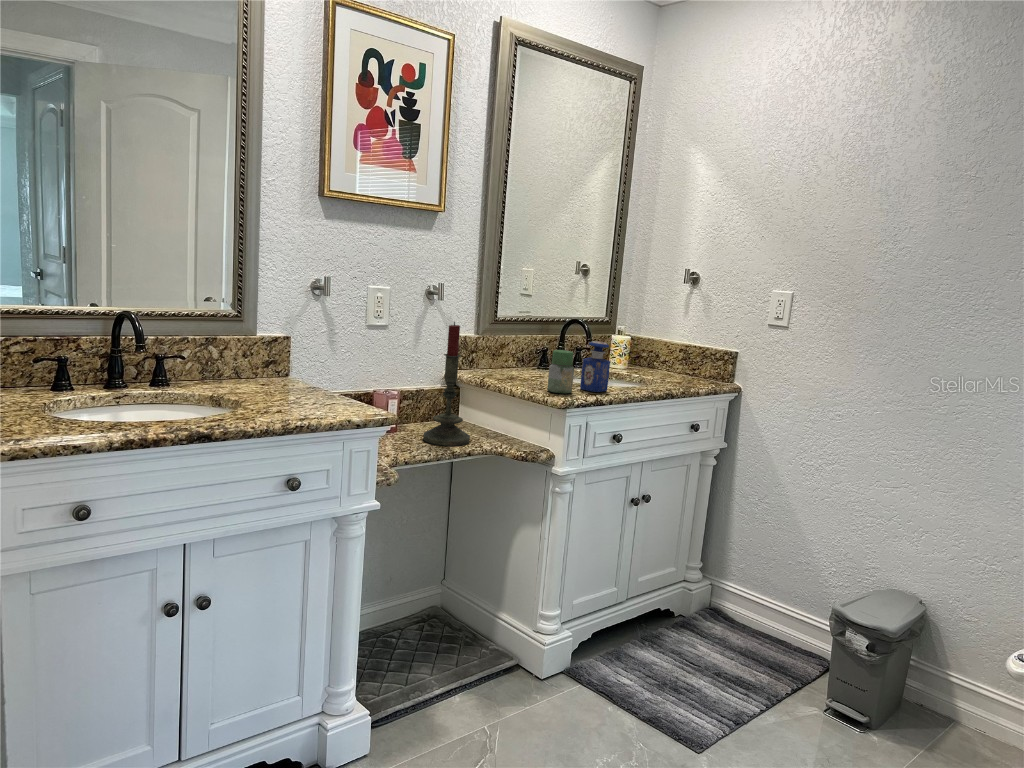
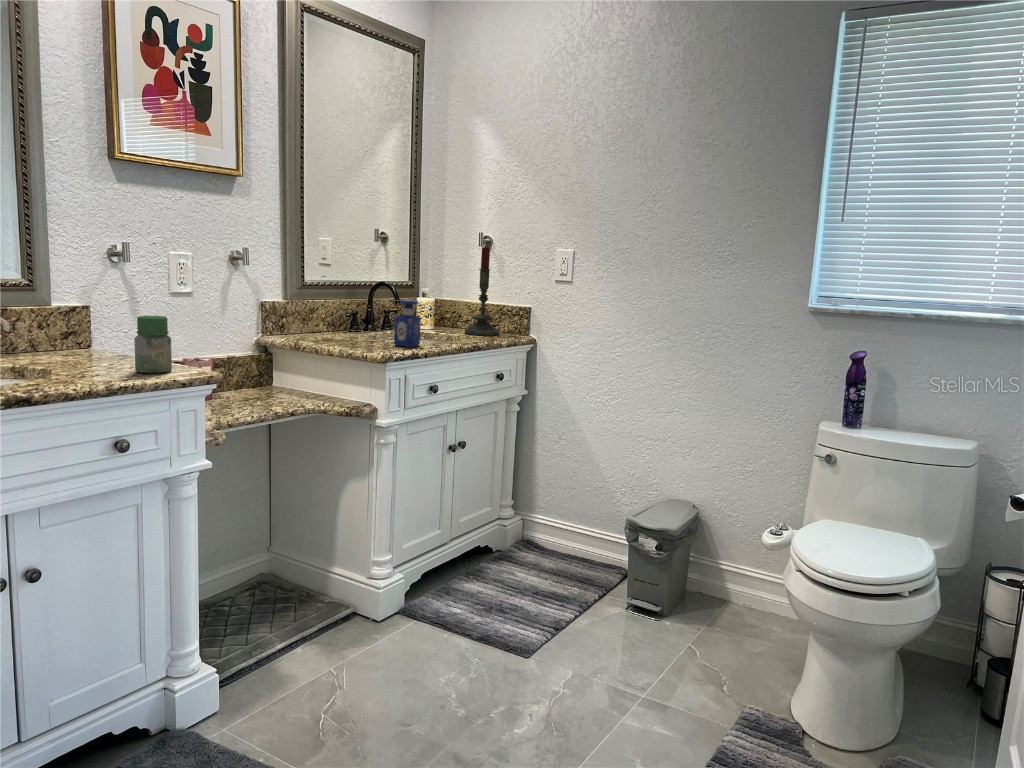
candle: present [423,322,470,446] -> present [465,246,499,336]
jar: present [547,350,574,394] -> present [134,316,172,373]

